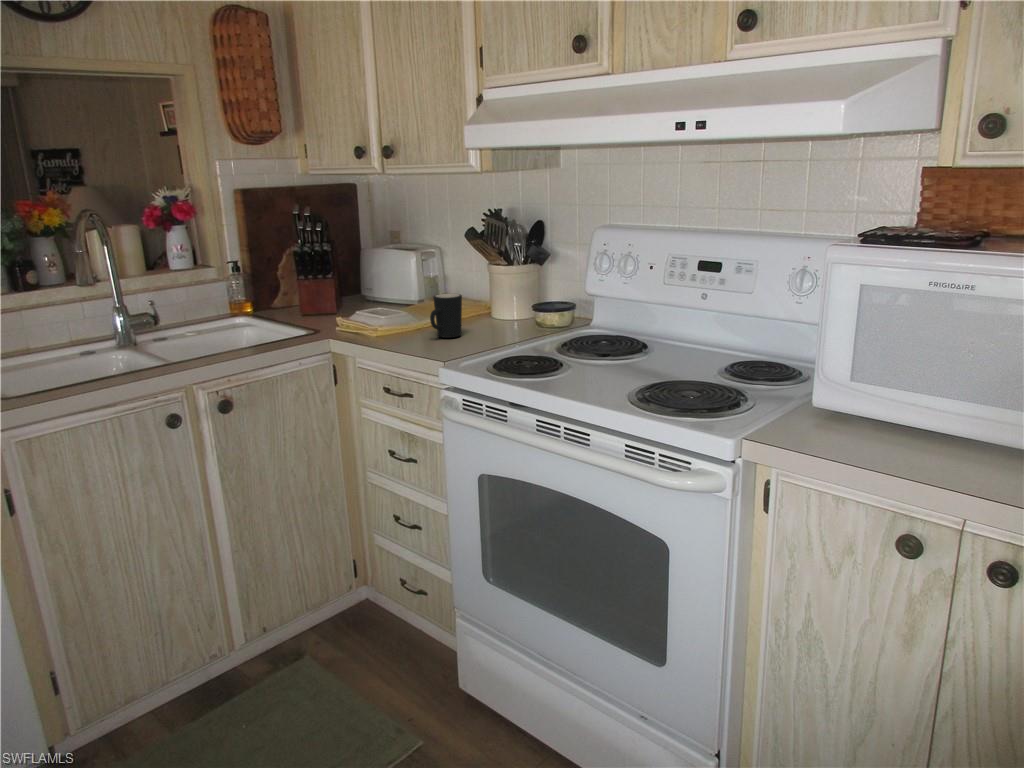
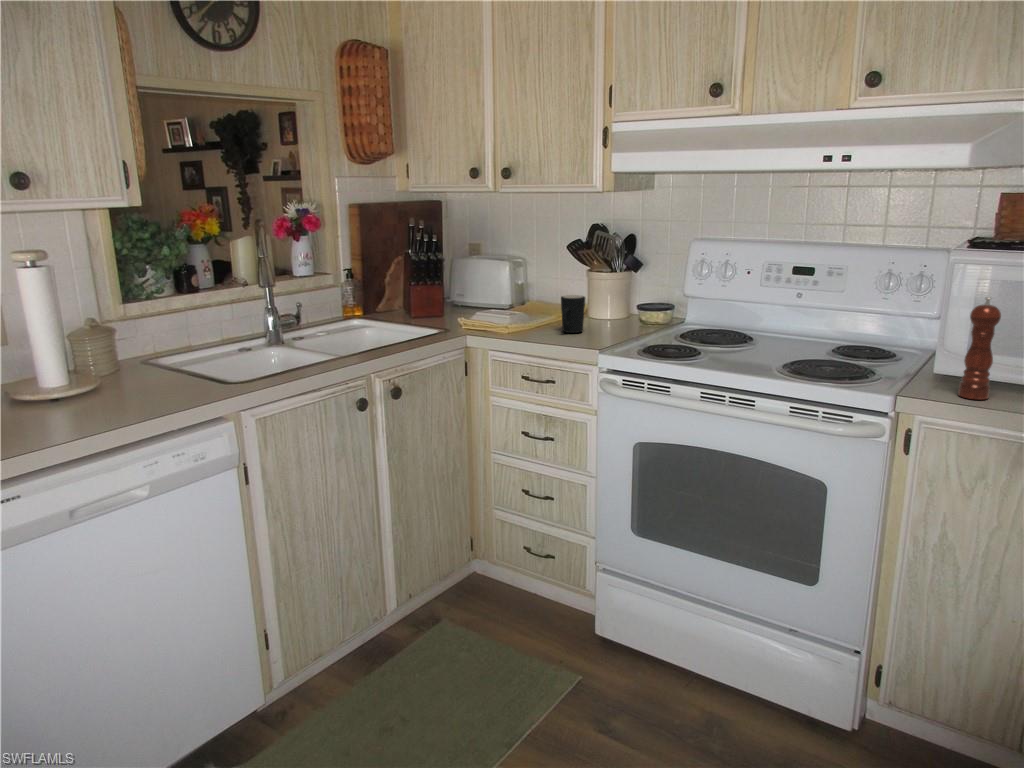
pepper mill: none [826,311,875,449] -> present [958,297,1001,400]

